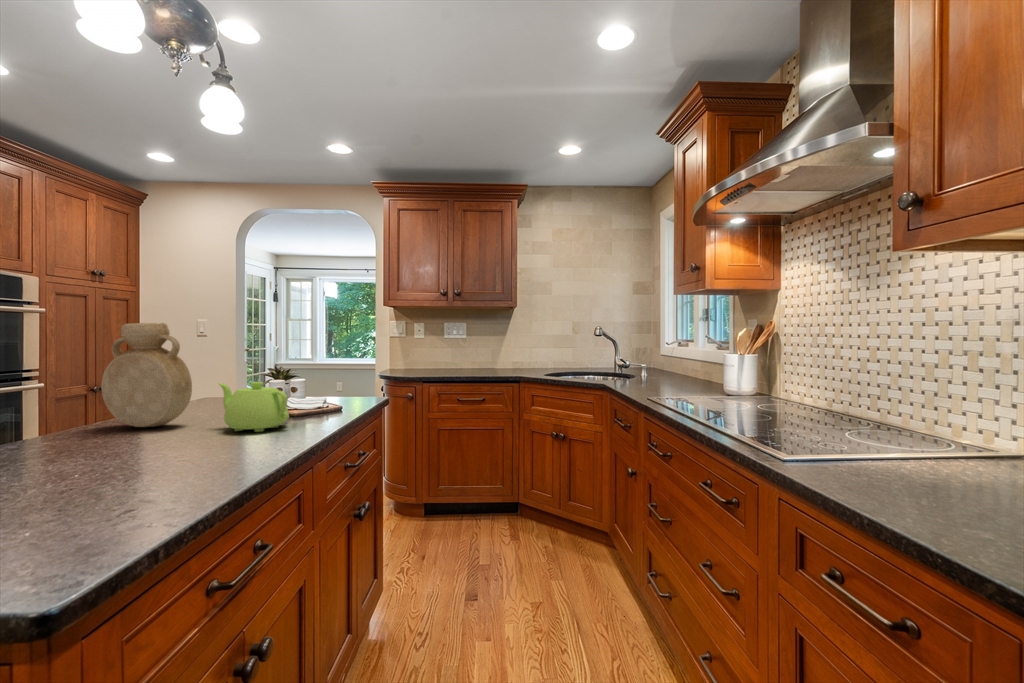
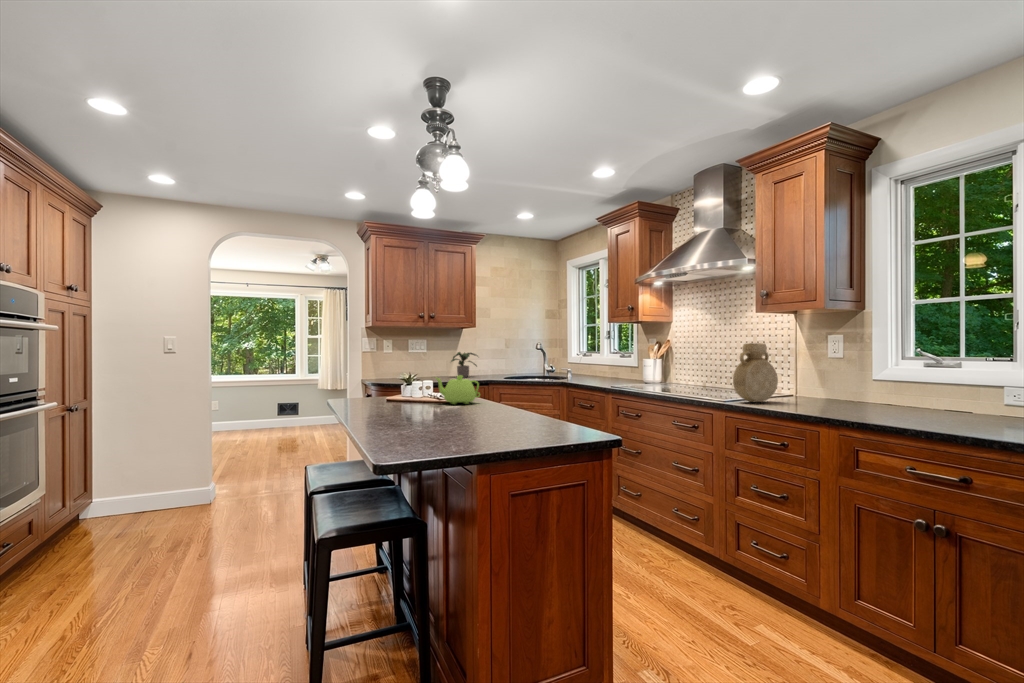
vase: present [101,323,192,427] -> present [733,343,778,402]
potted plant: none [488,338,528,371] -> present [451,352,477,378]

